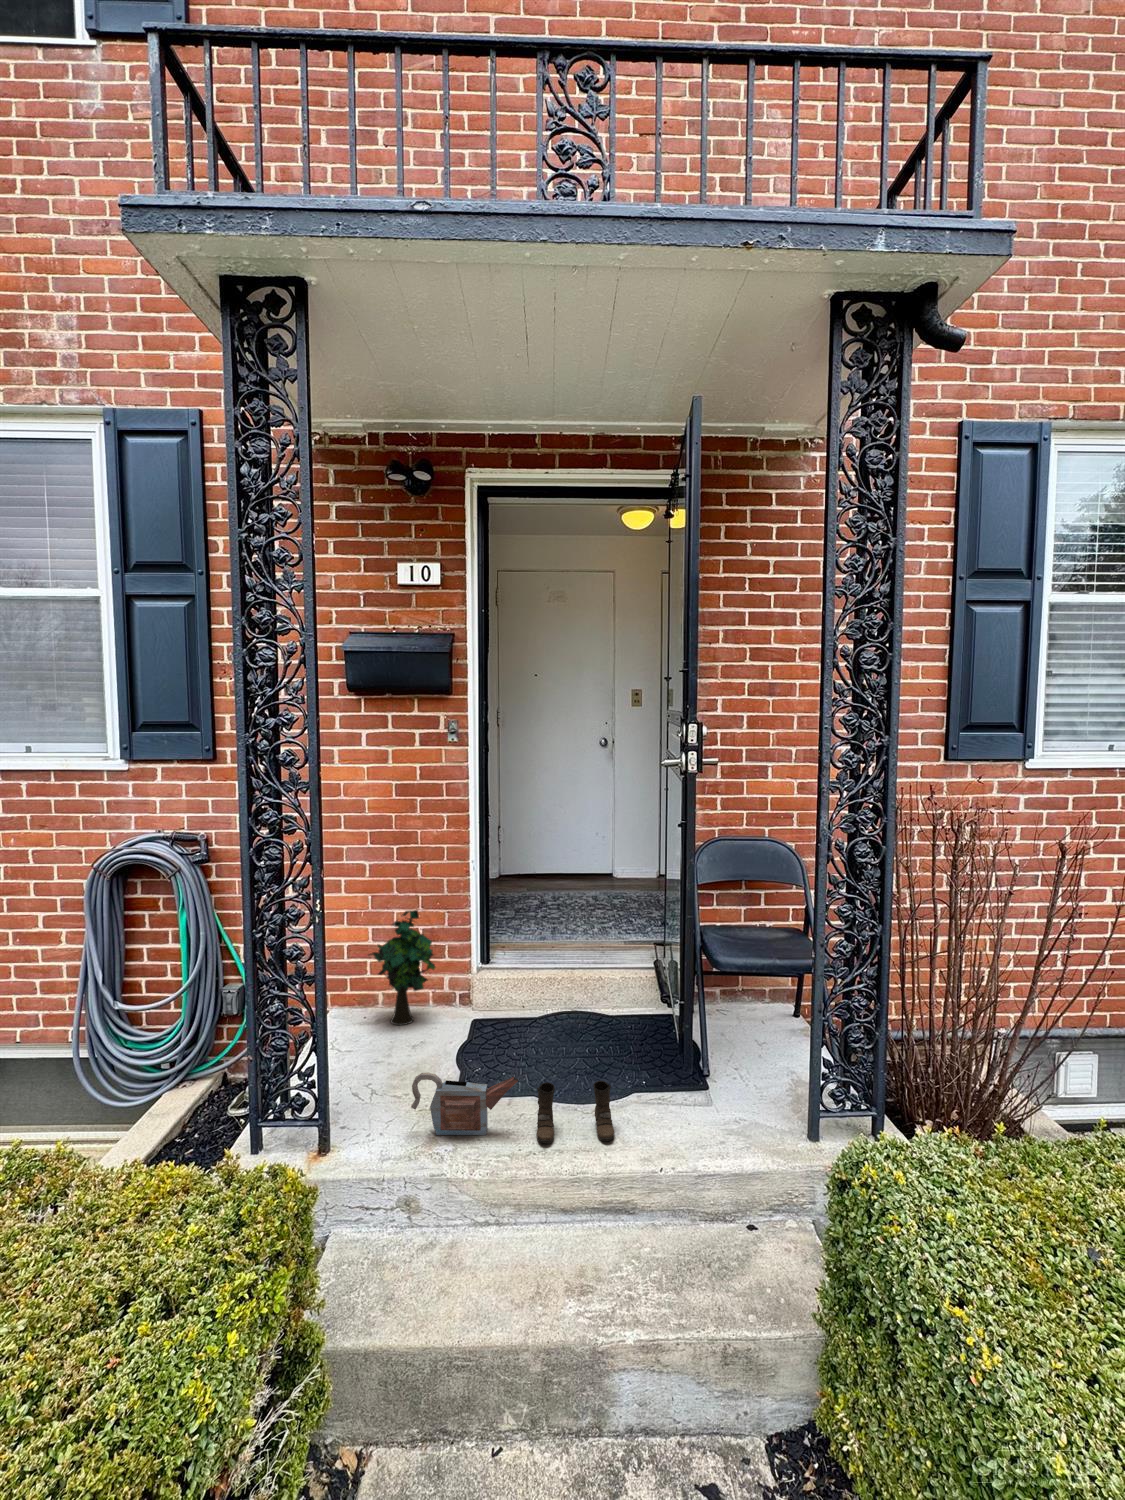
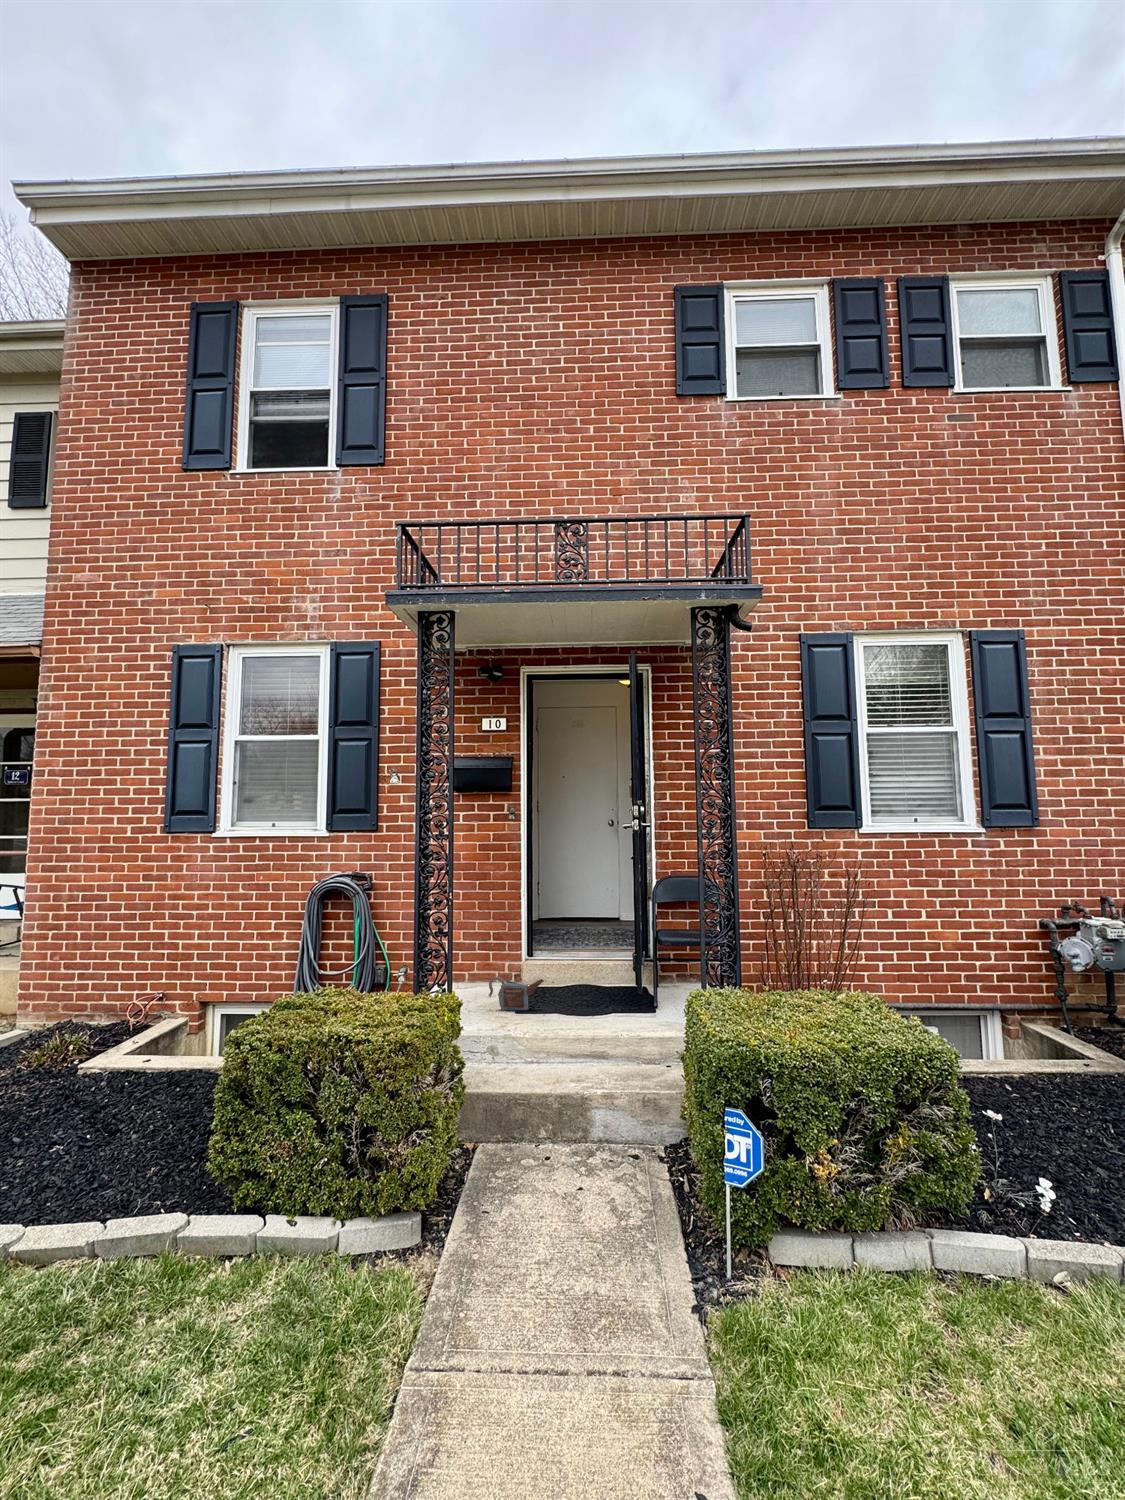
decorative plant: present [369,910,435,1025] -> none [460,917,501,987]
boots: present [537,1081,614,1143] -> none [553,984,594,1011]

